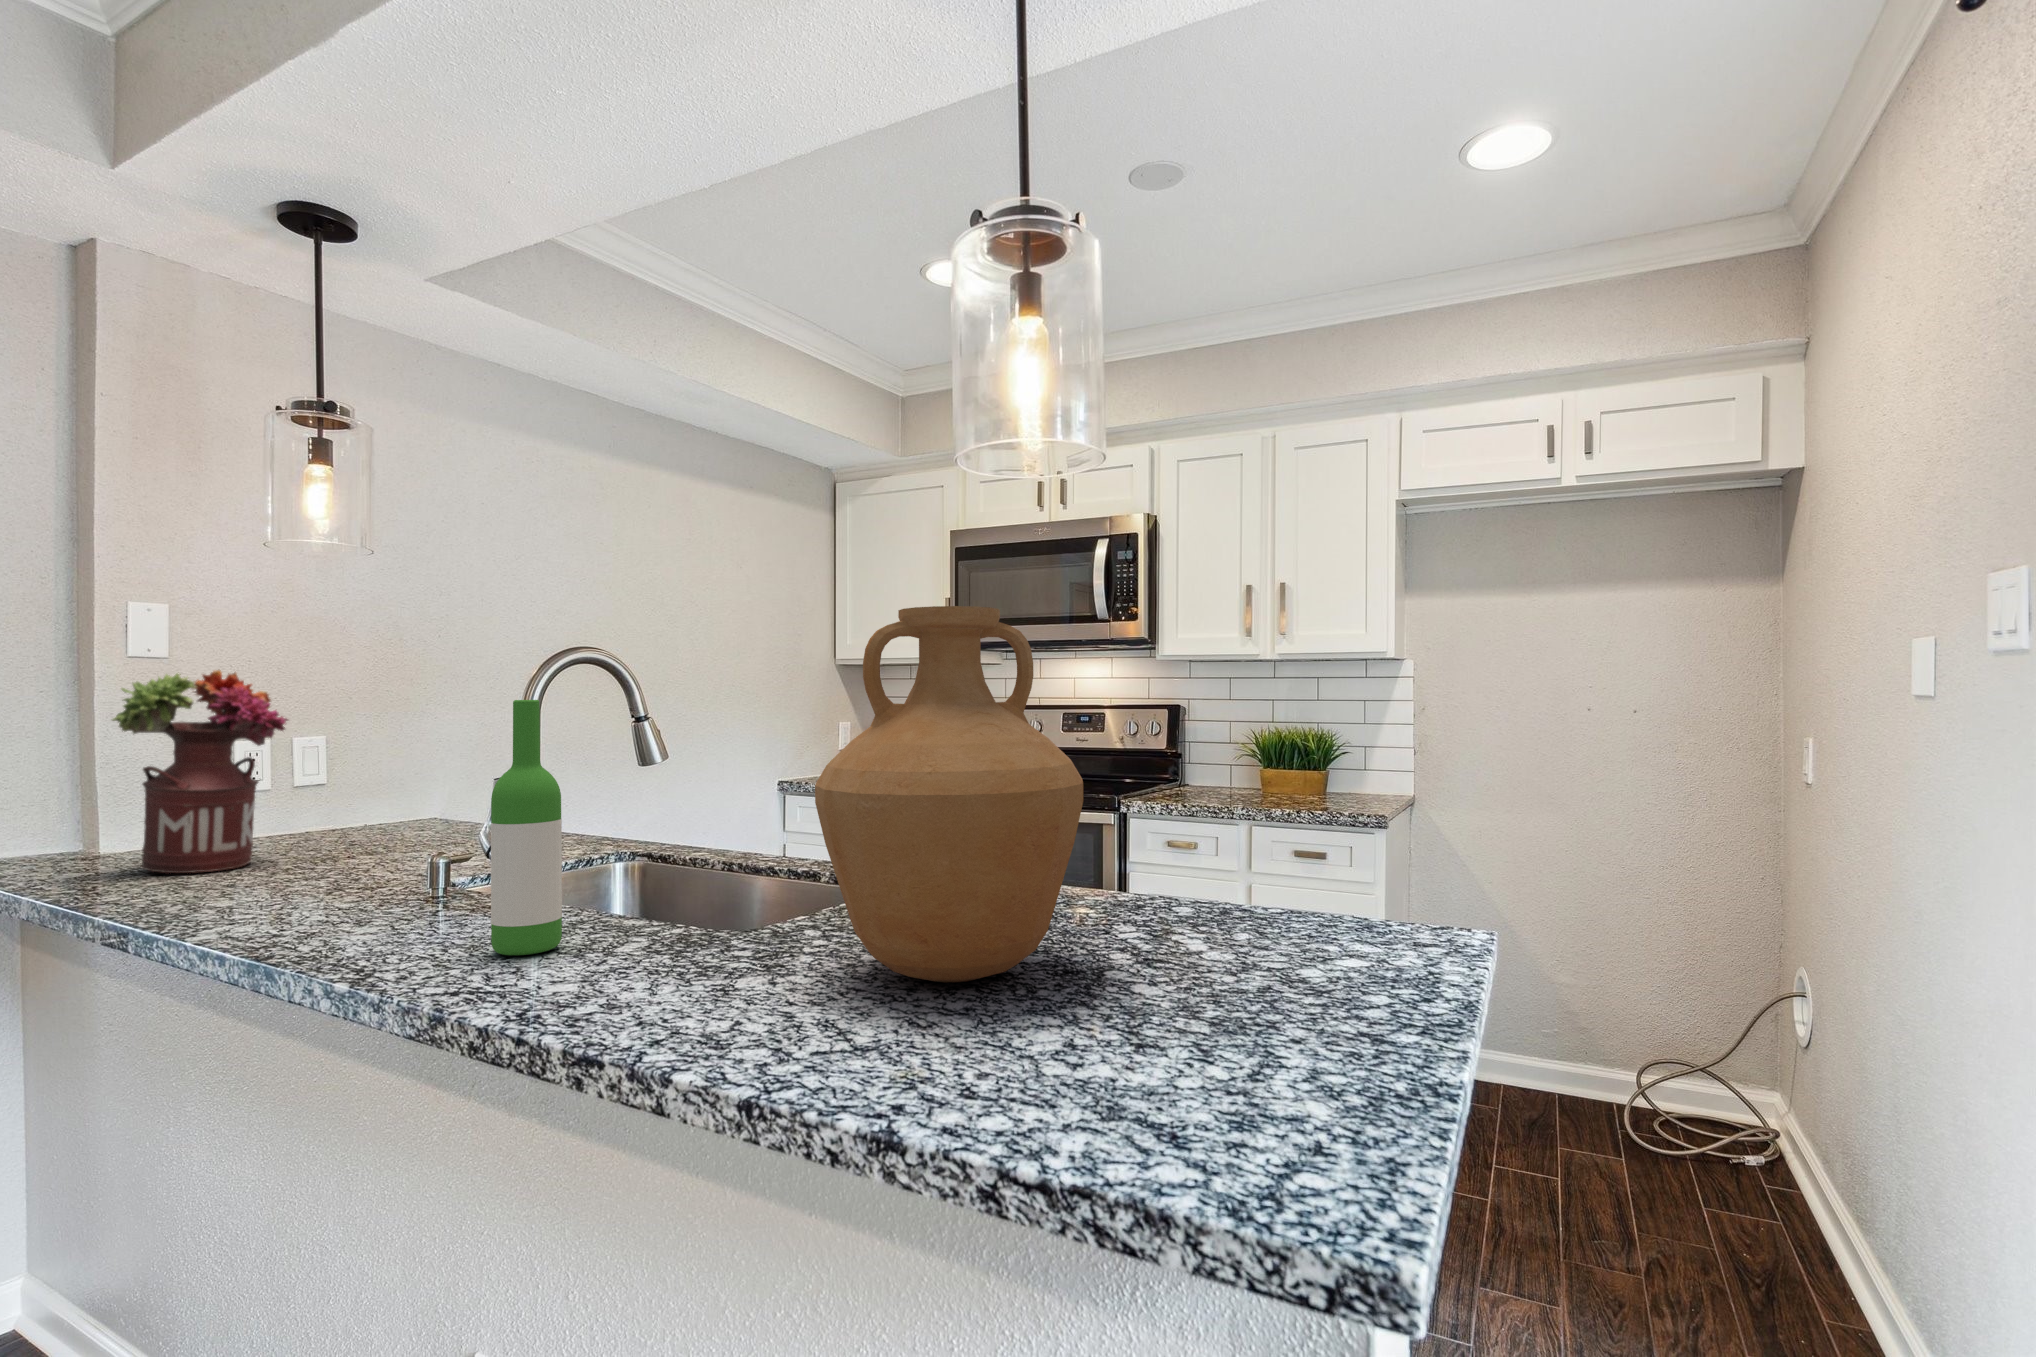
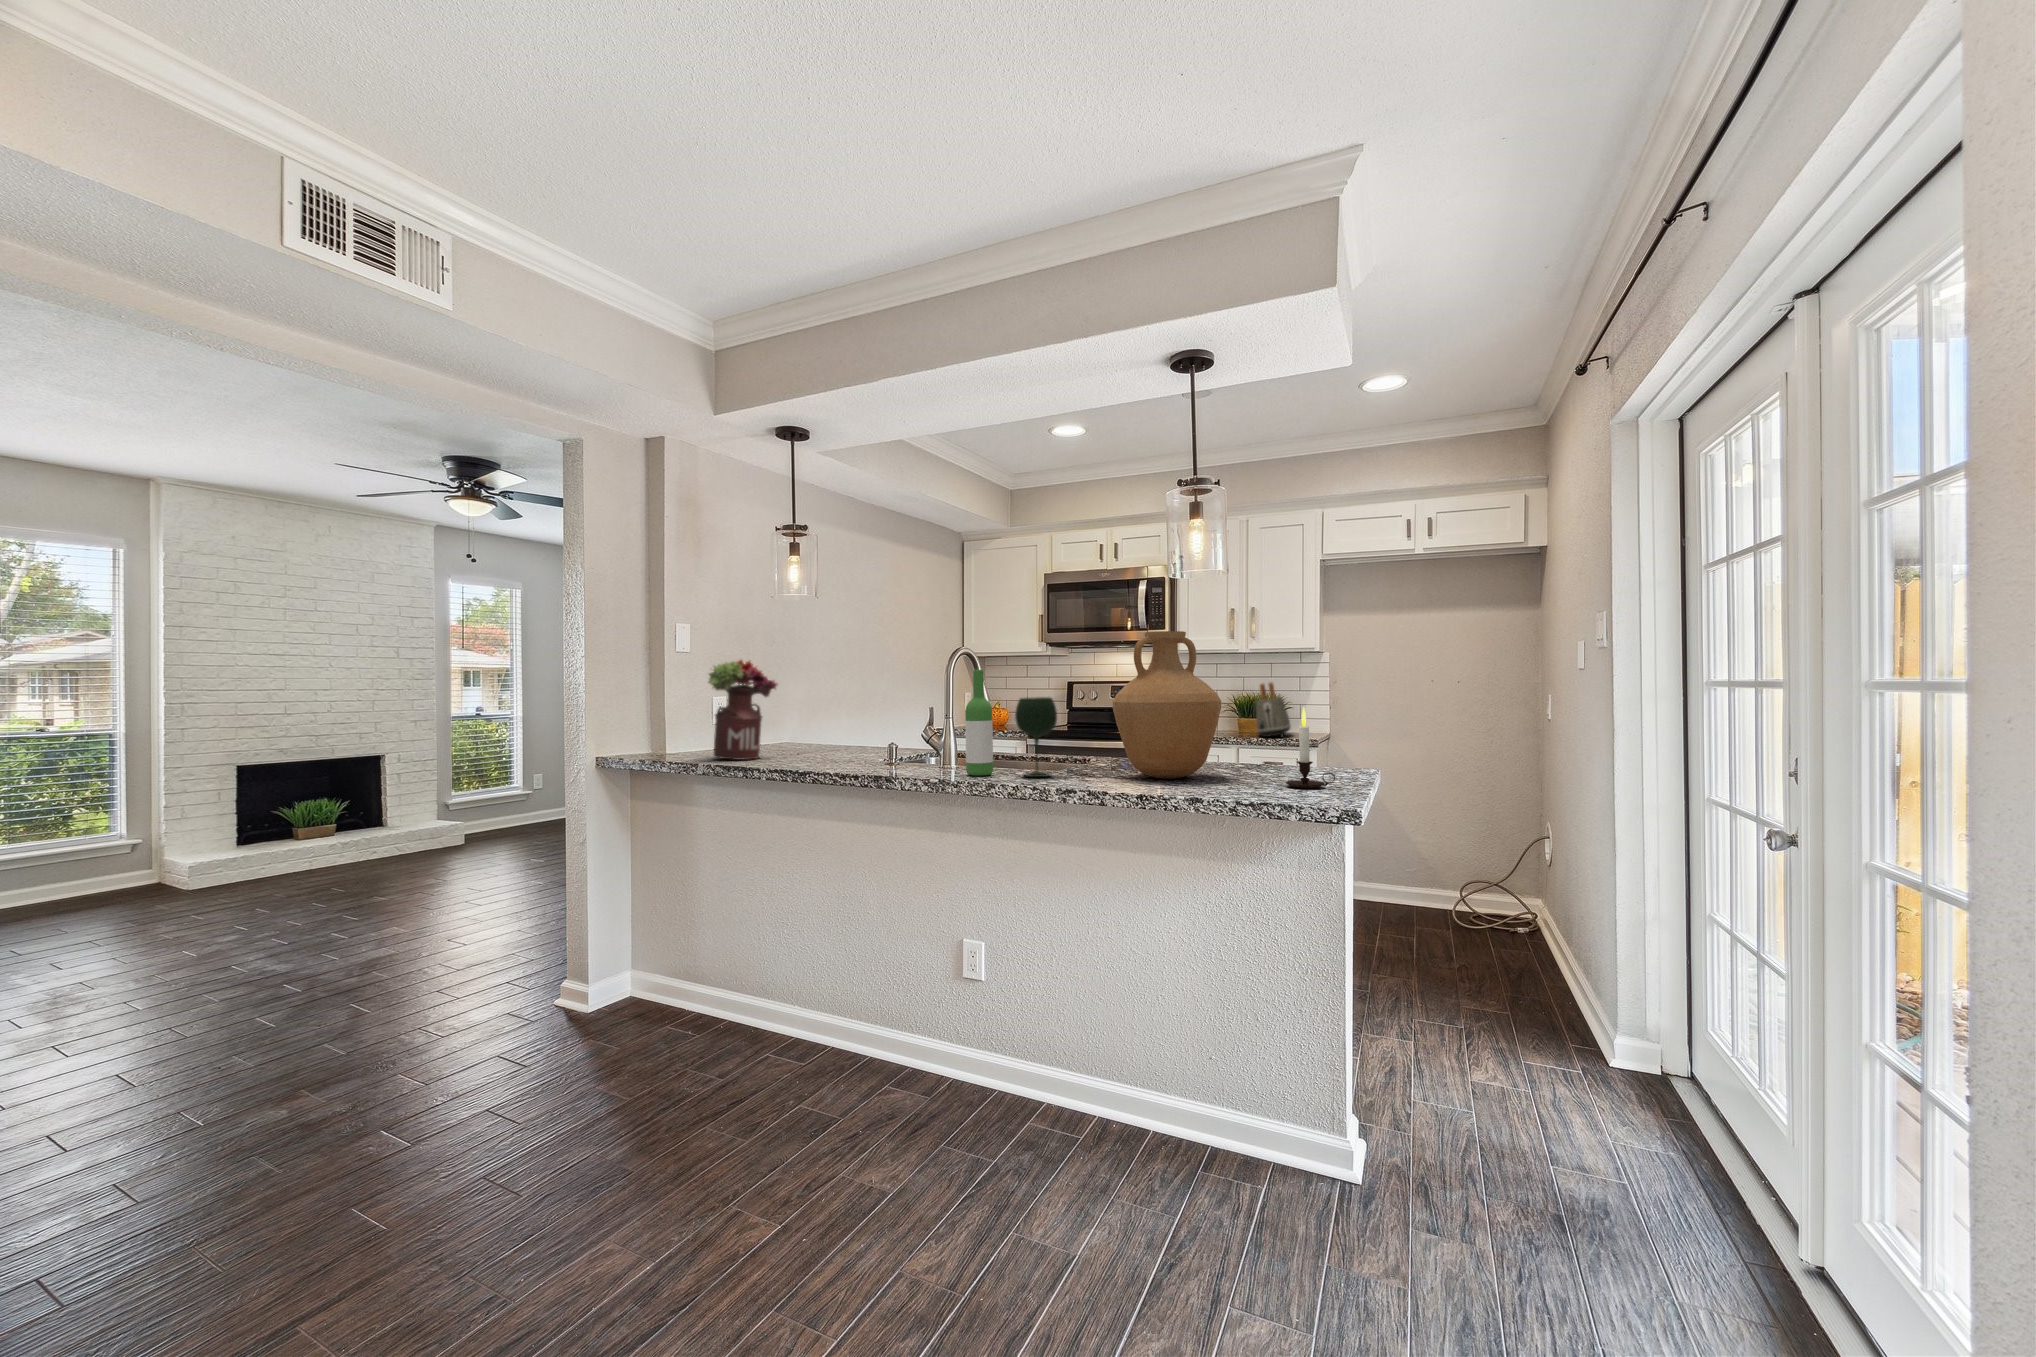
toaster: none [1282,710,1345,806] -> present [1256,682,1291,737]
wine glass: none [589,767,698,969] -> present [1015,697,1057,777]
candle: none [1220,817,1359,1058] -> present [1286,707,1335,788]

